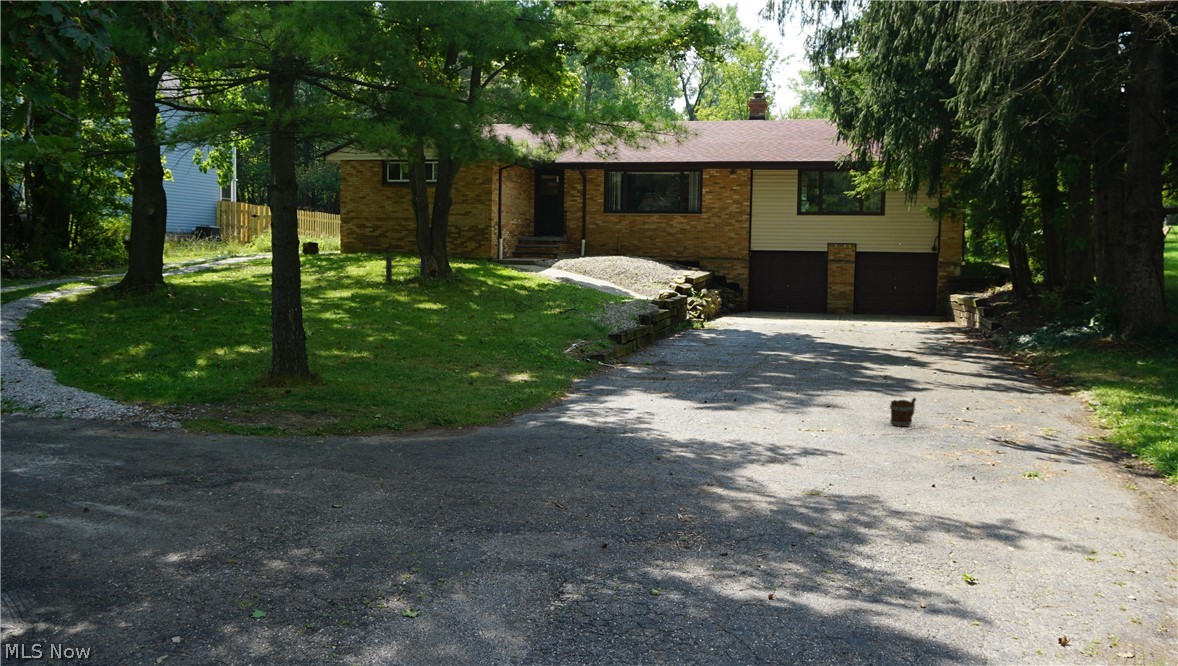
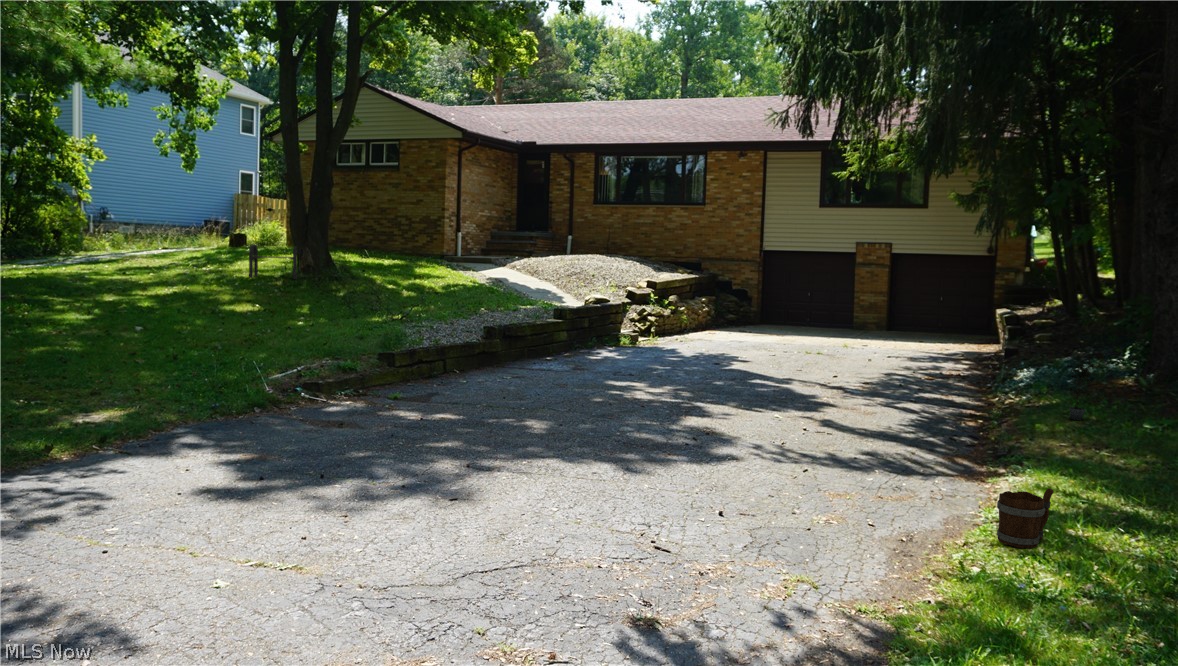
potted plant: none [1084,323,1103,361] -> present [1069,359,1096,420]
bucket: present [890,398,916,427] -> present [997,488,1054,548]

